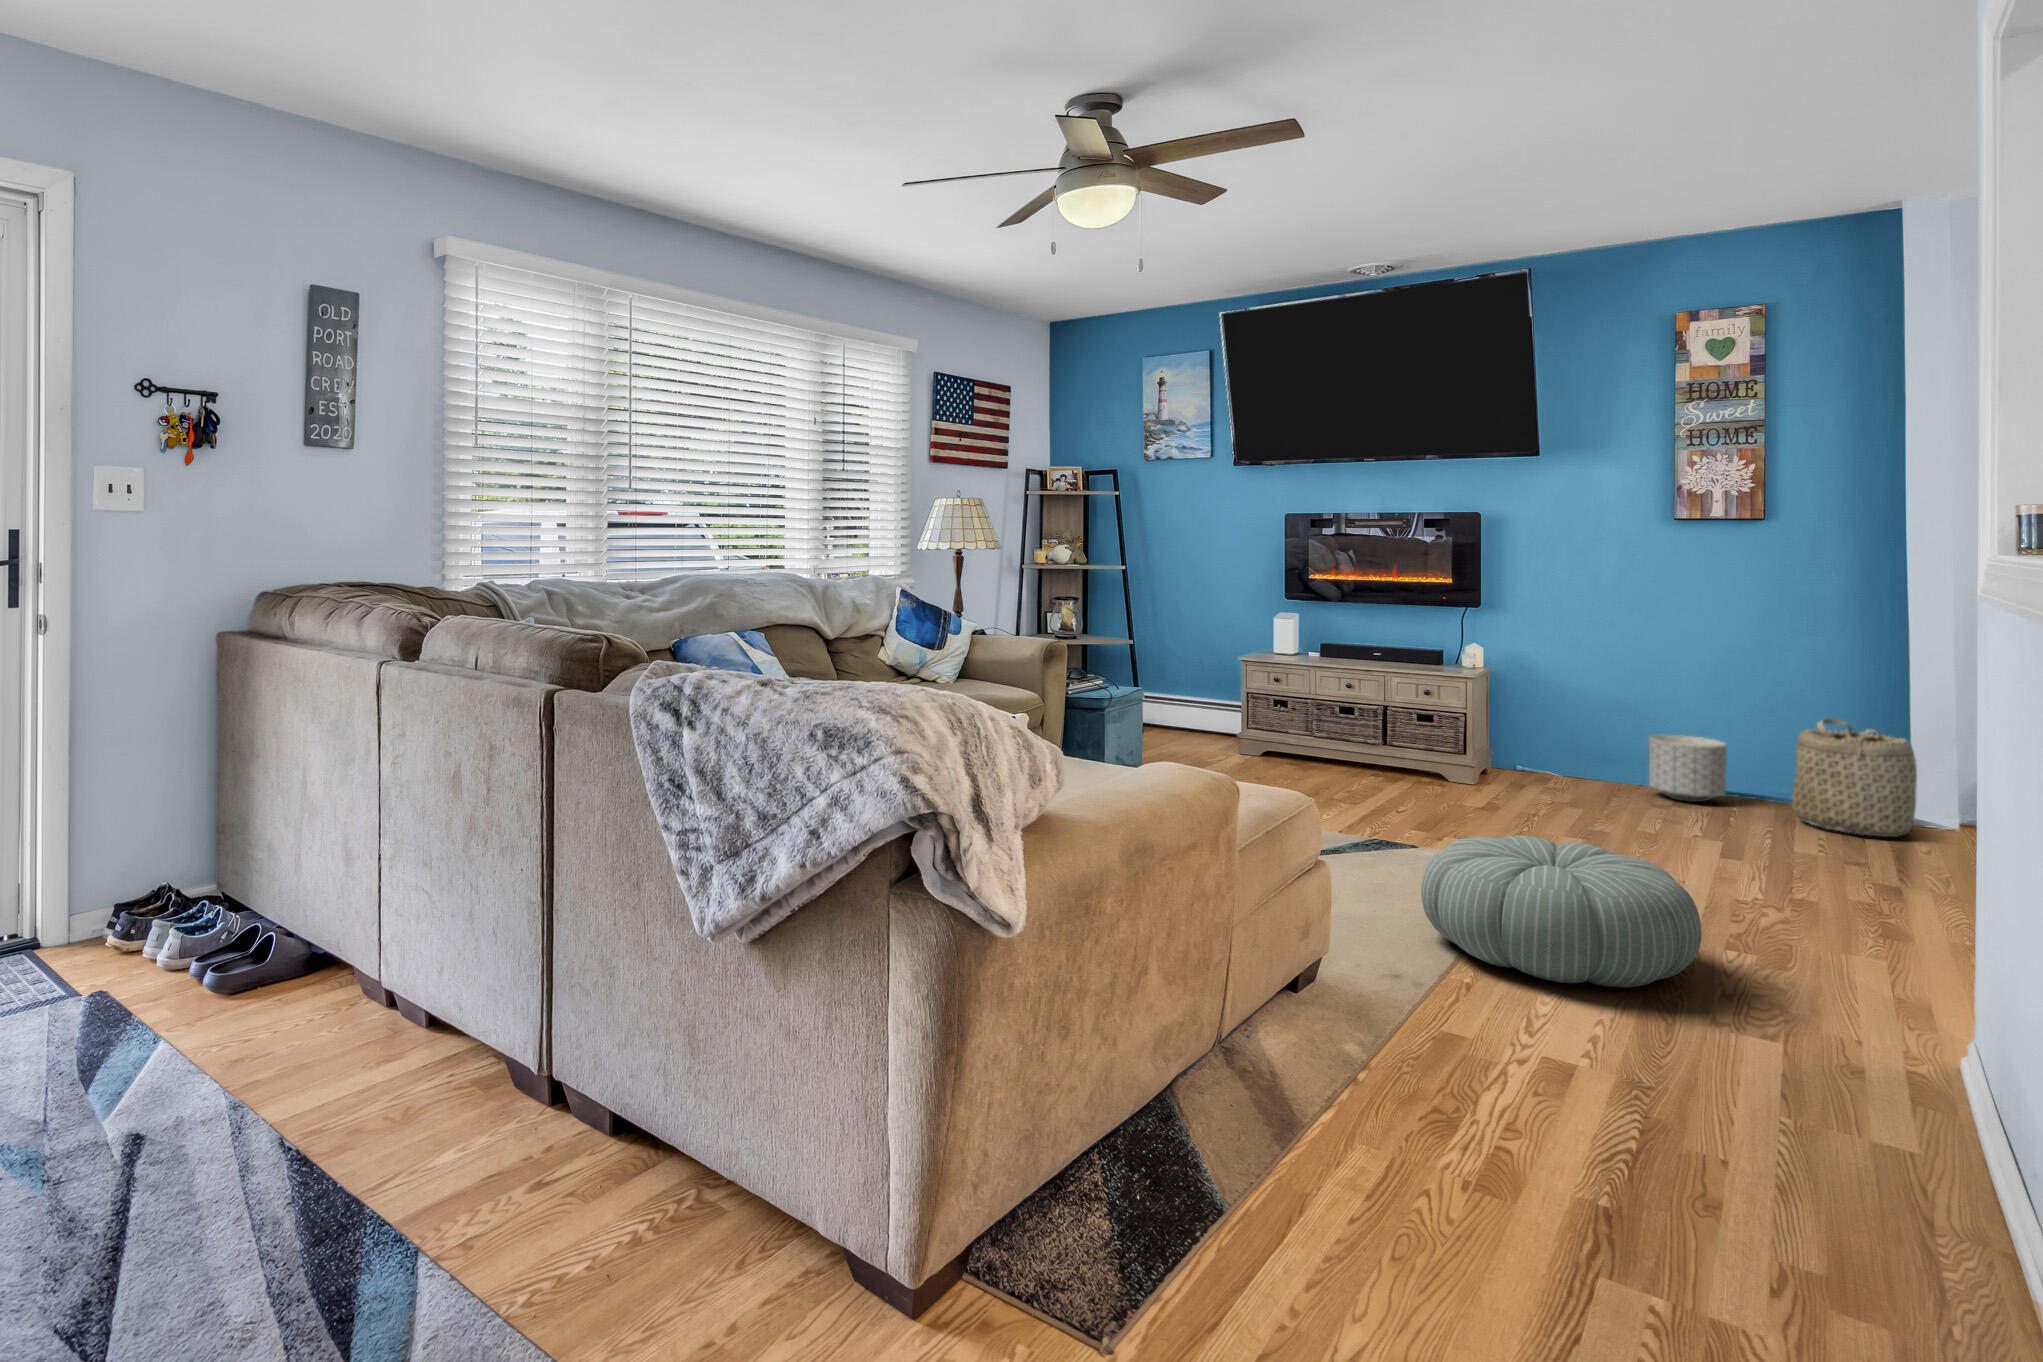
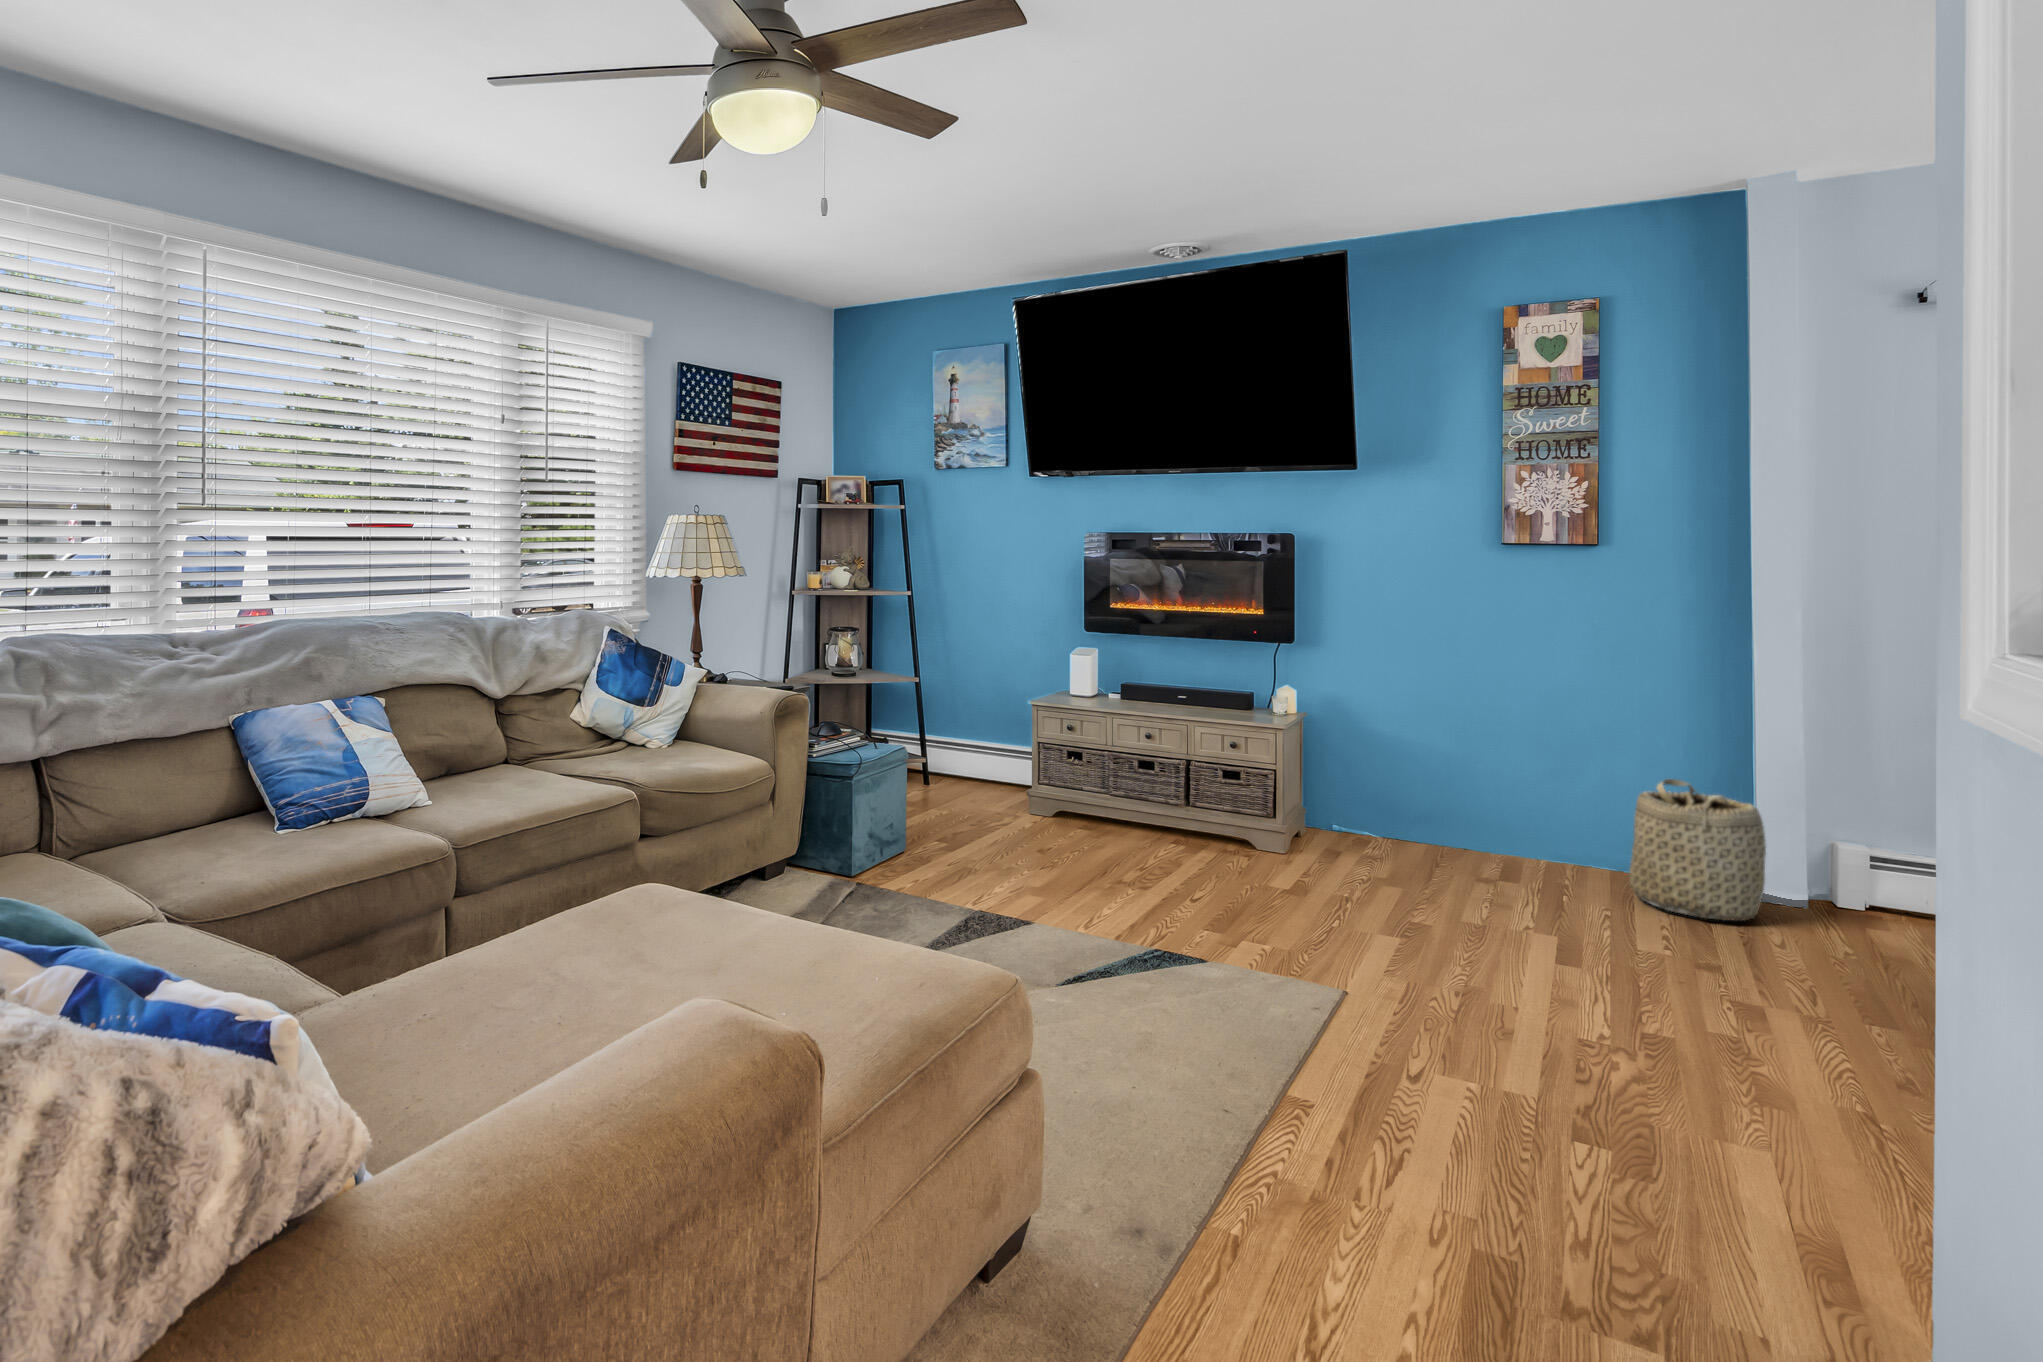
planter: present [1649,735,1727,802] -> none [1474,793,1558,873]
pouf: present [1421,836,1702,987] -> none [1190,983,1547,1230]

